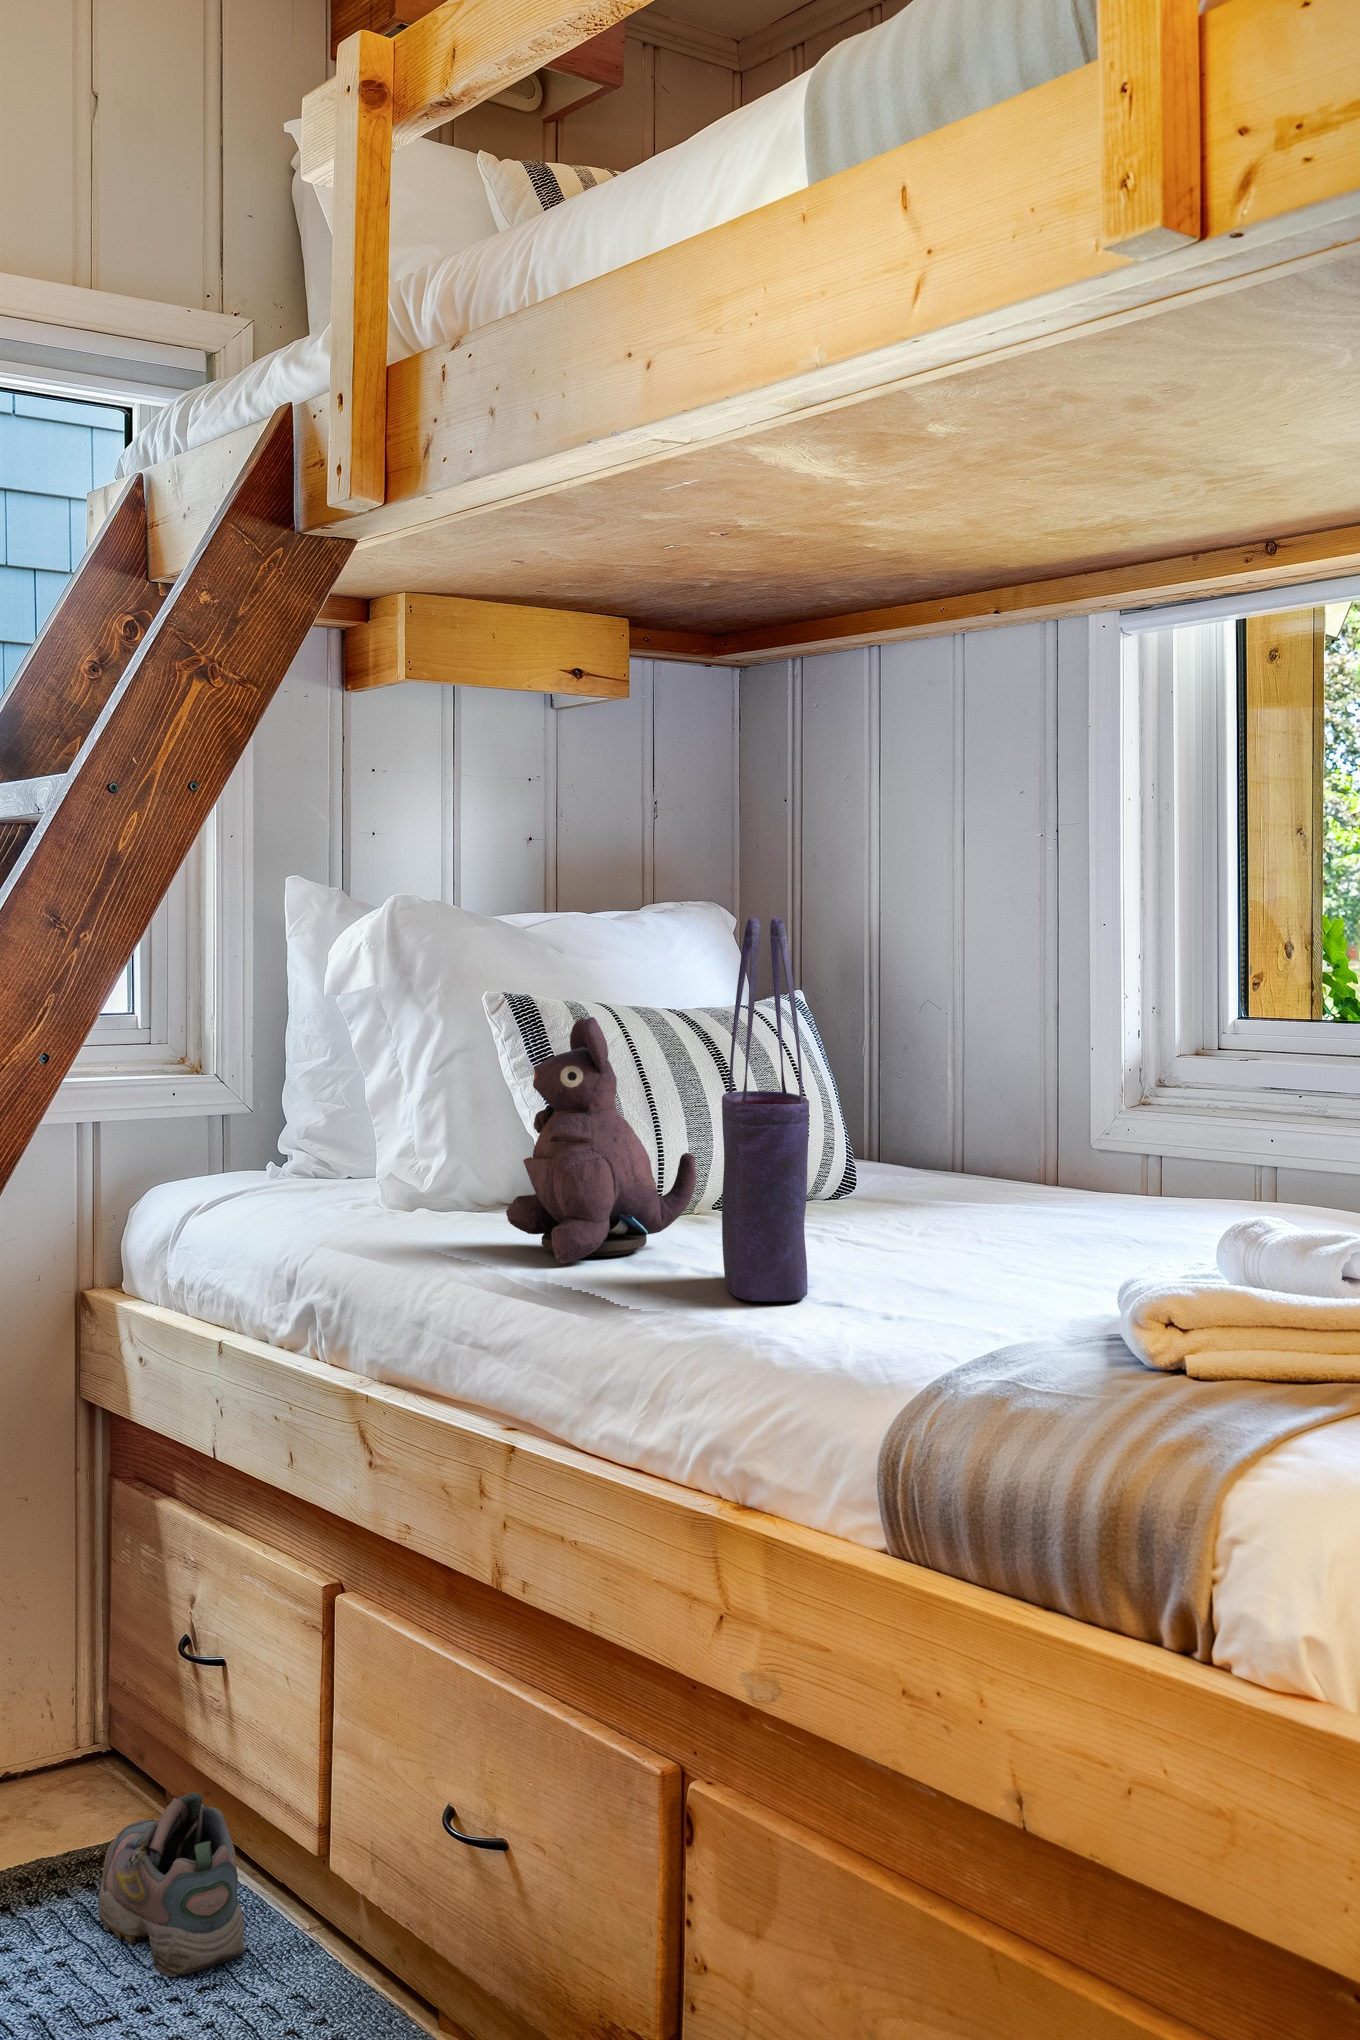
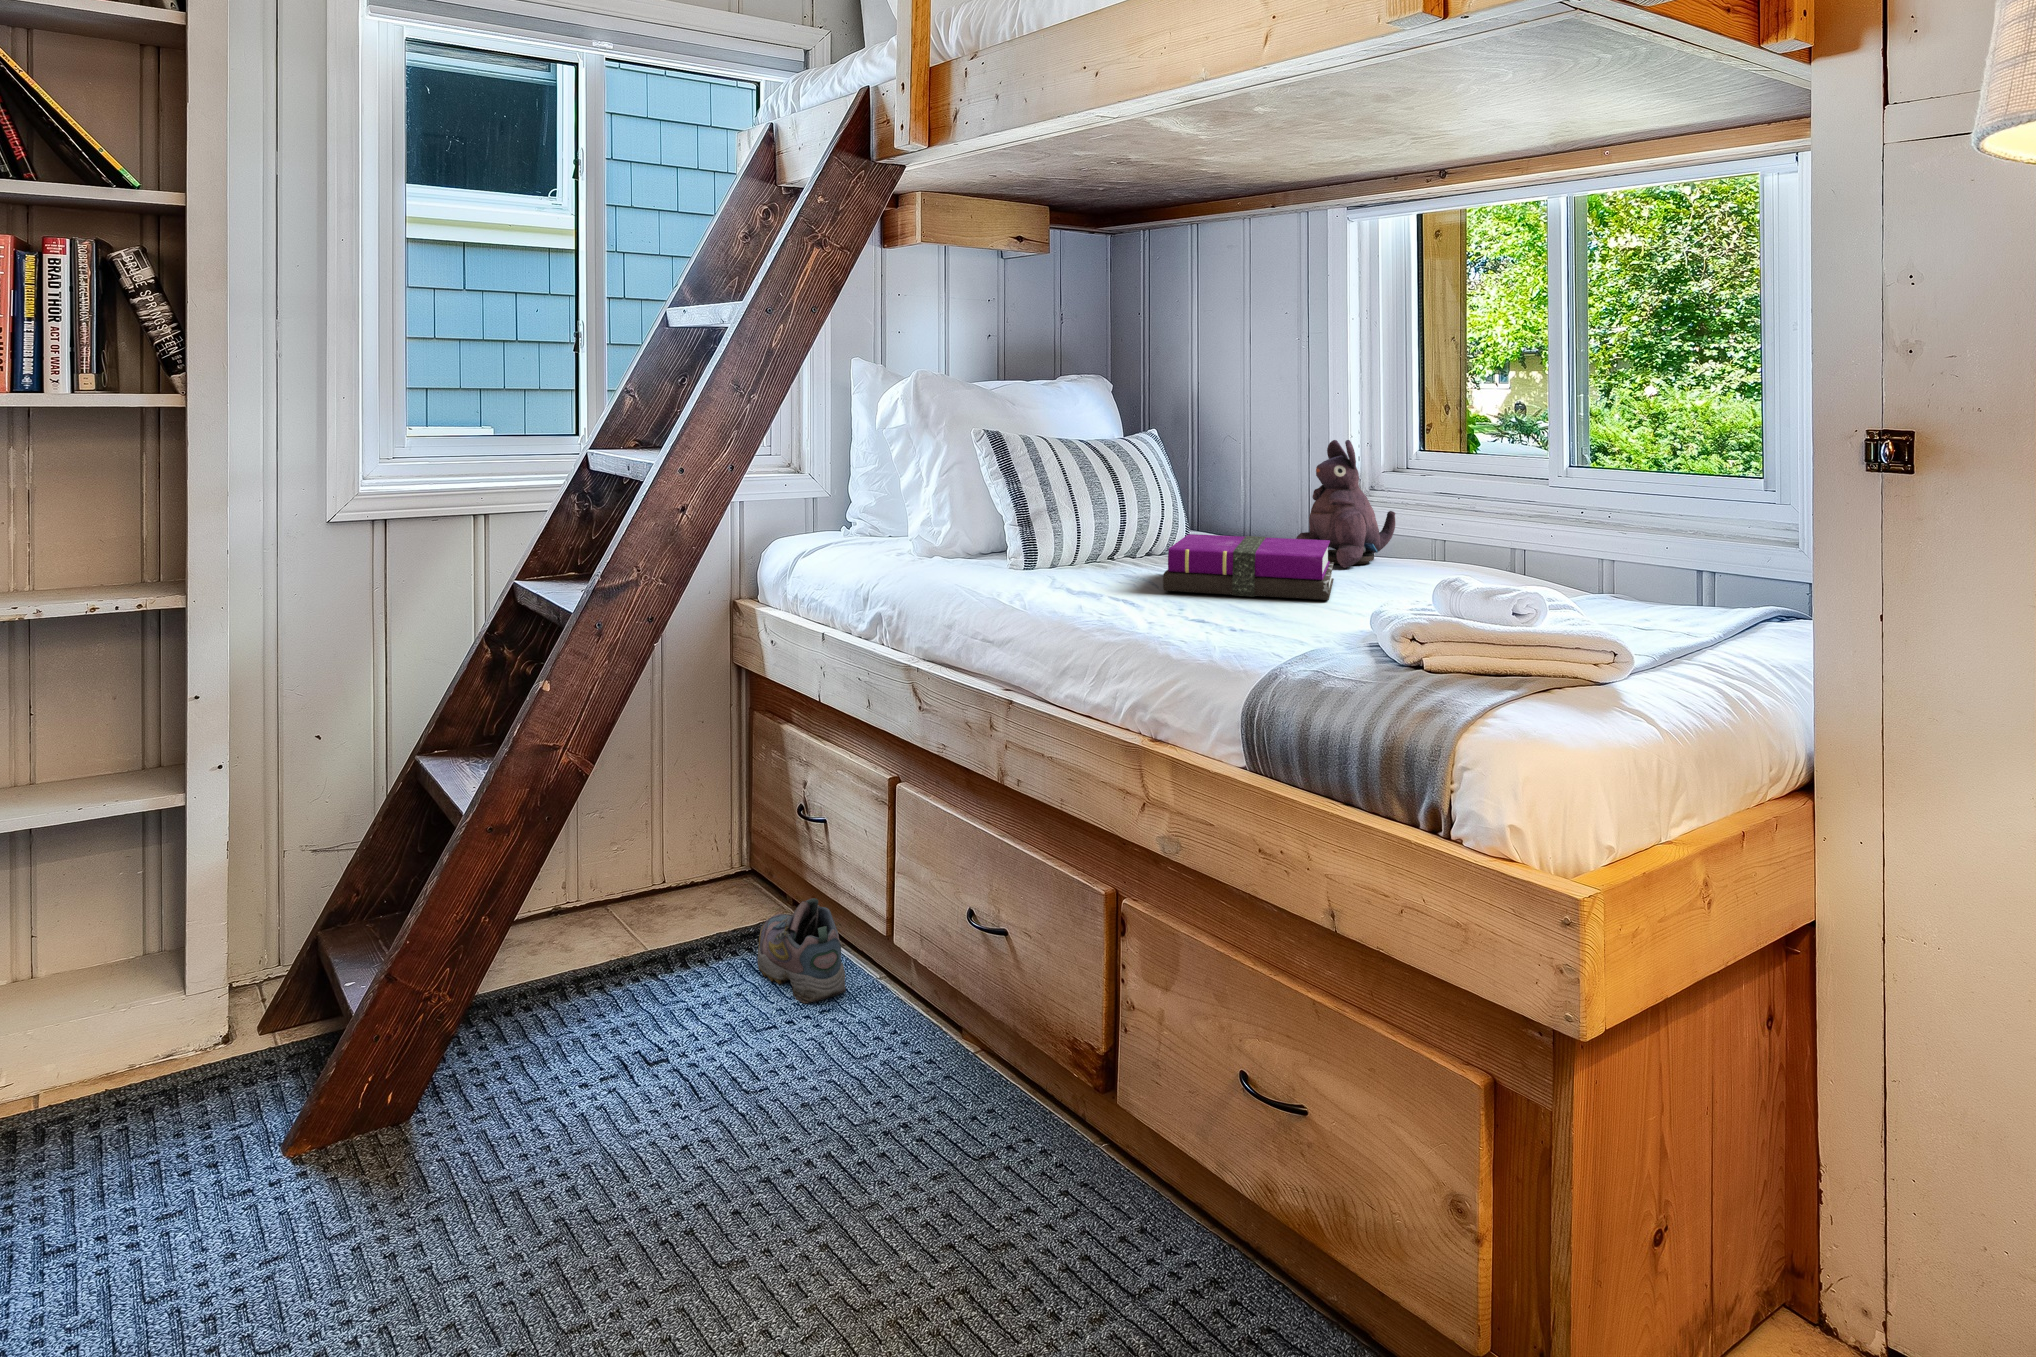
tote bag: present [722,918,809,1301] -> none [1134,394,1187,620]
plush toy: present [506,1017,696,1263] -> present [1296,440,1395,568]
notebook: none [781,1163,1071,1268] -> present [1163,534,1334,600]

